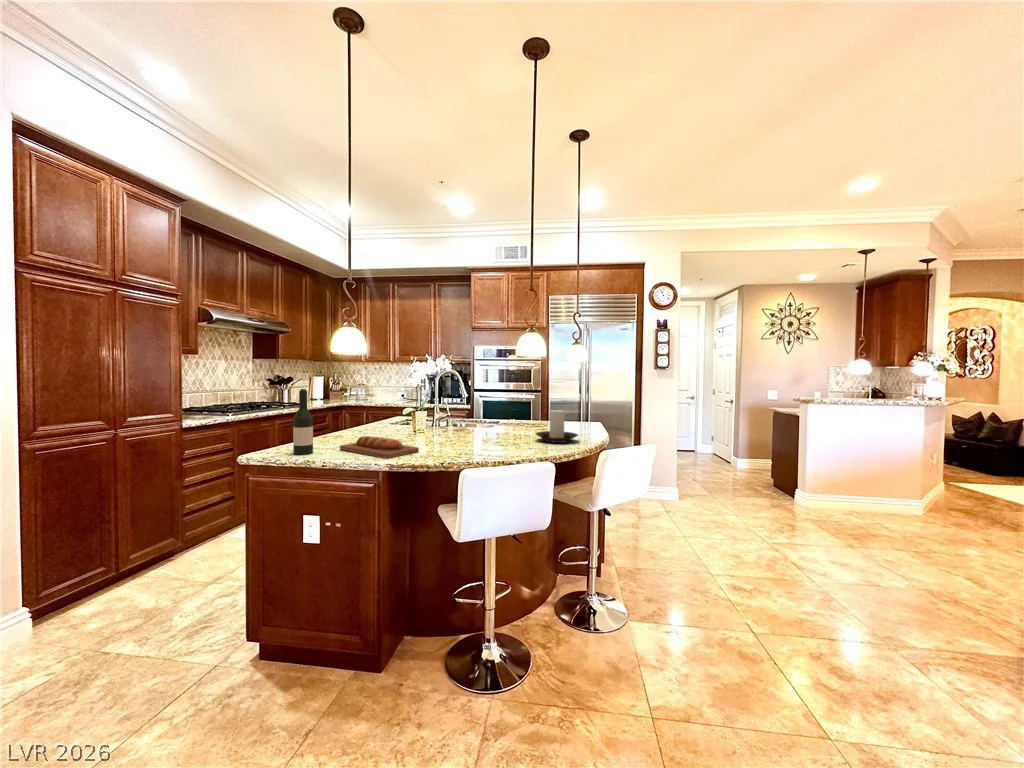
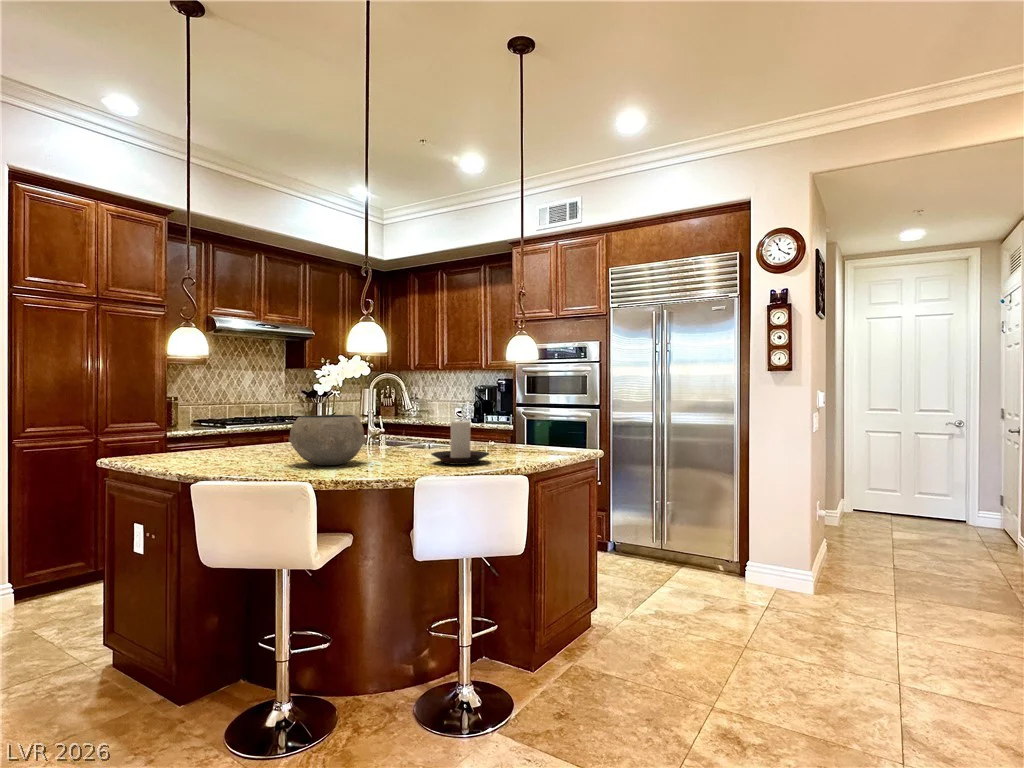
wine bottle: present [293,389,313,455] -> none [152,391,174,460]
ceramic bowl: none [442,408,500,450] -> present [289,415,366,465]
bread loaf: present [340,436,419,458] -> none [202,444,265,467]

